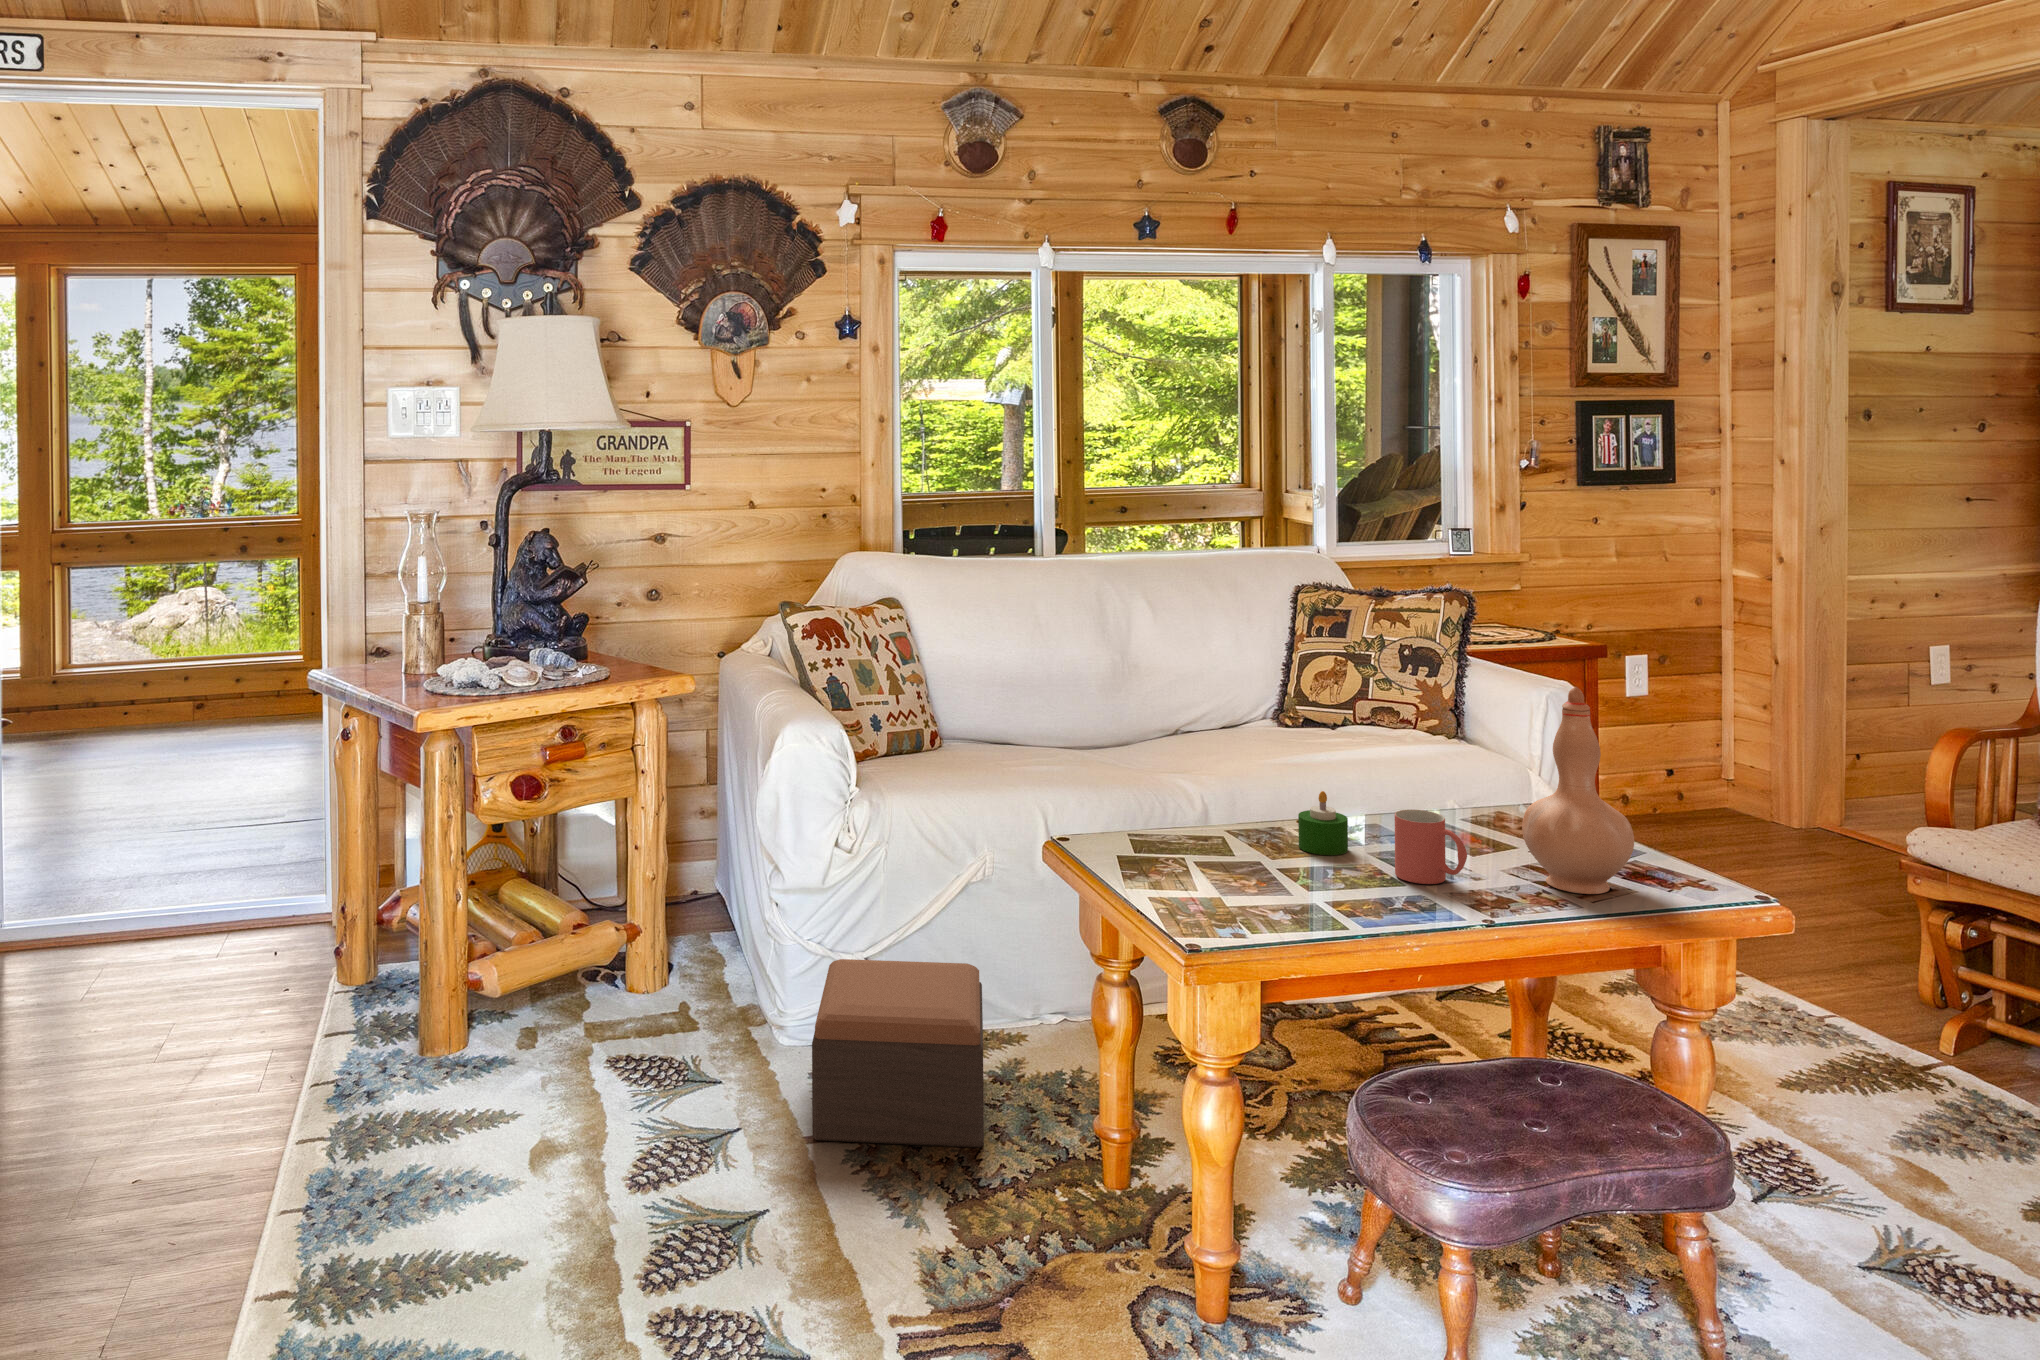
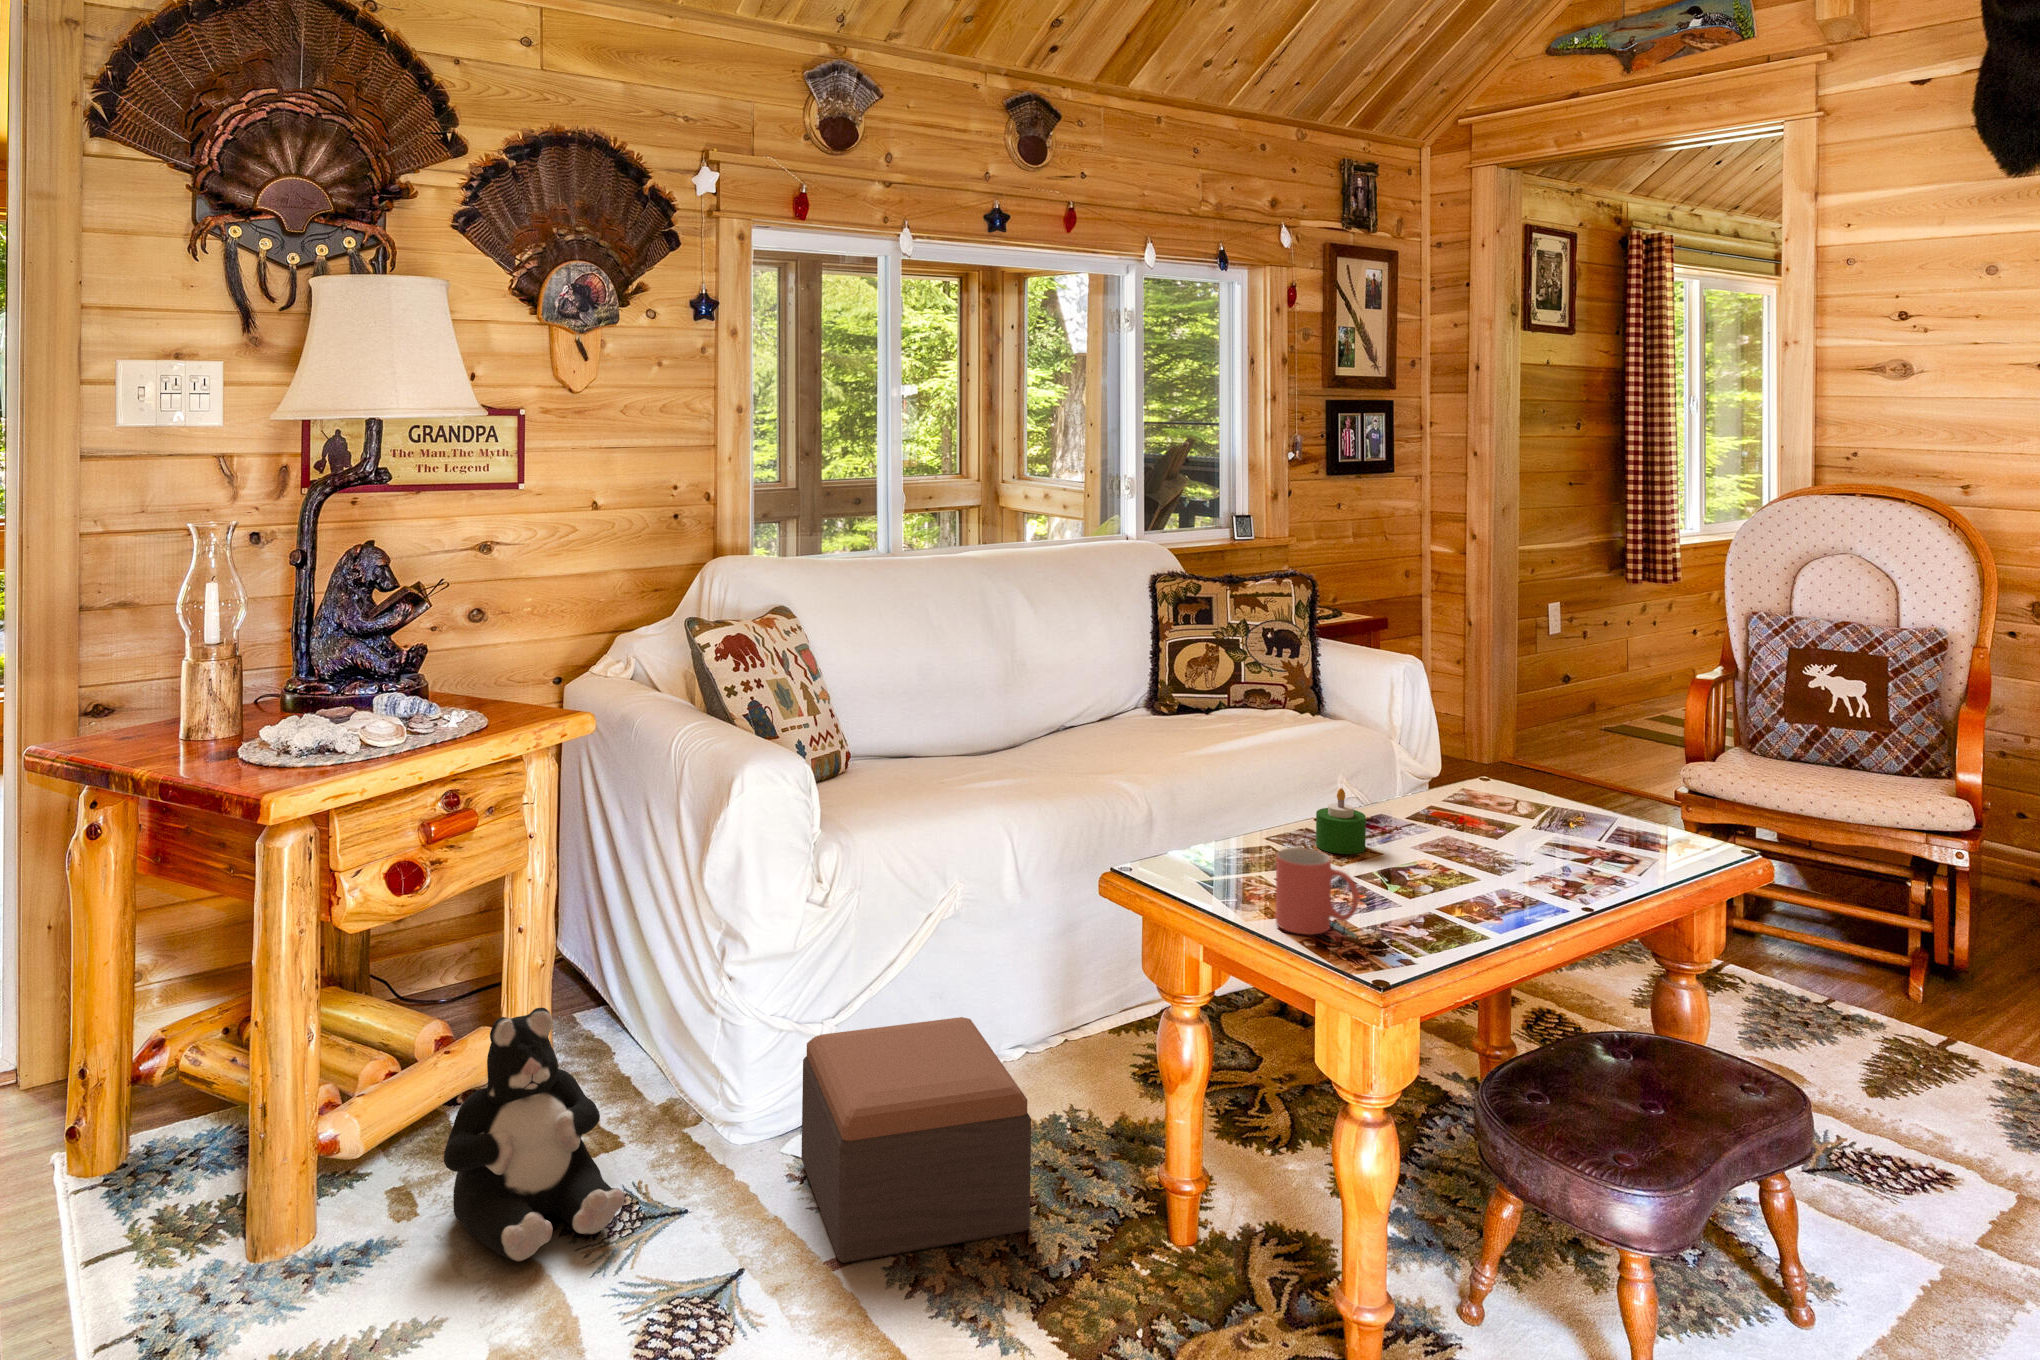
vase: present [1522,687,1634,894] -> none [1537,667,1642,867]
mug: present [1395,809,1467,884] -> present [1276,848,1359,935]
plush toy: none [542,904,667,1092] -> present [444,1008,625,1261]

